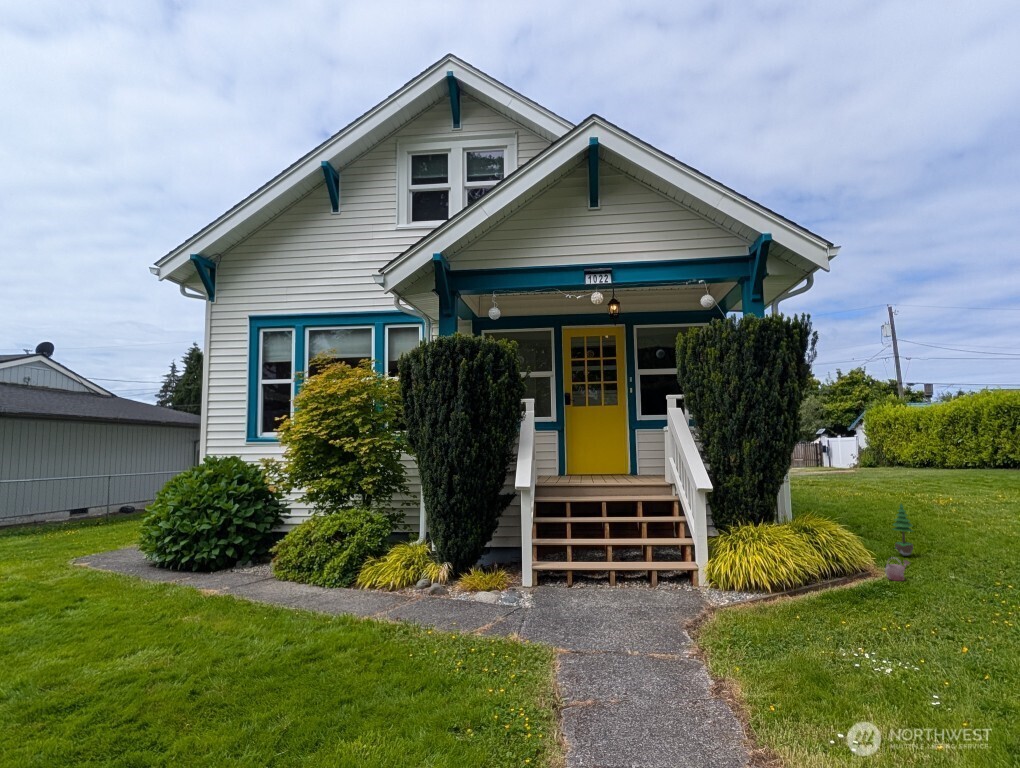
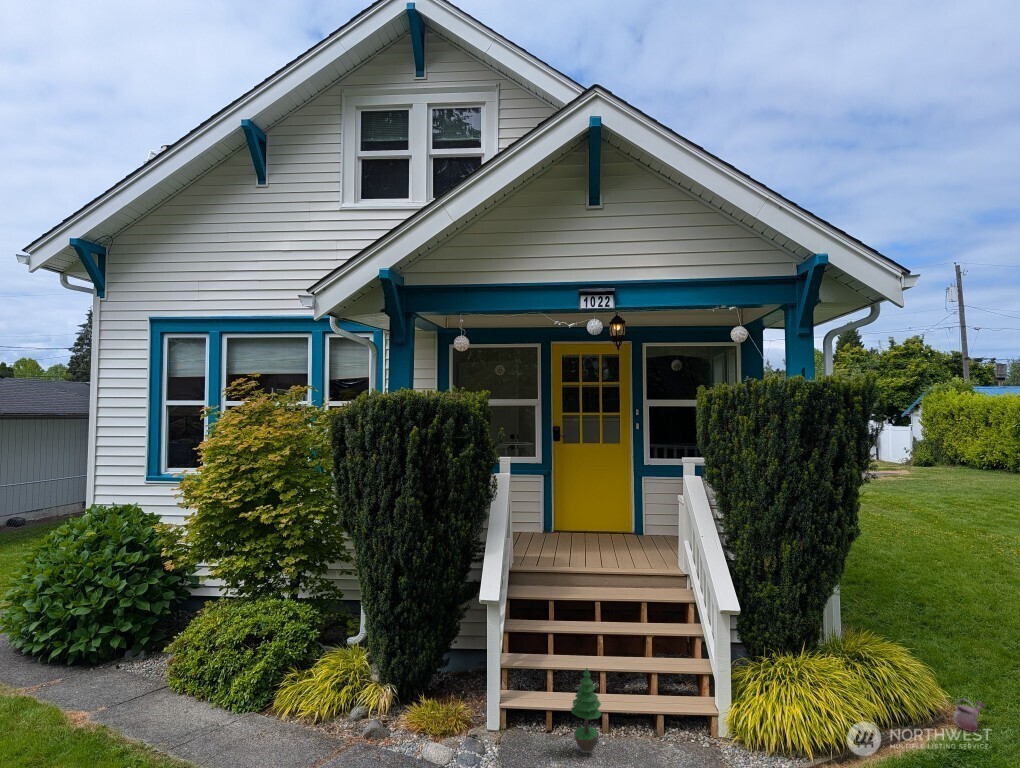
potted tree: present [893,504,913,556] -> present [571,668,602,753]

